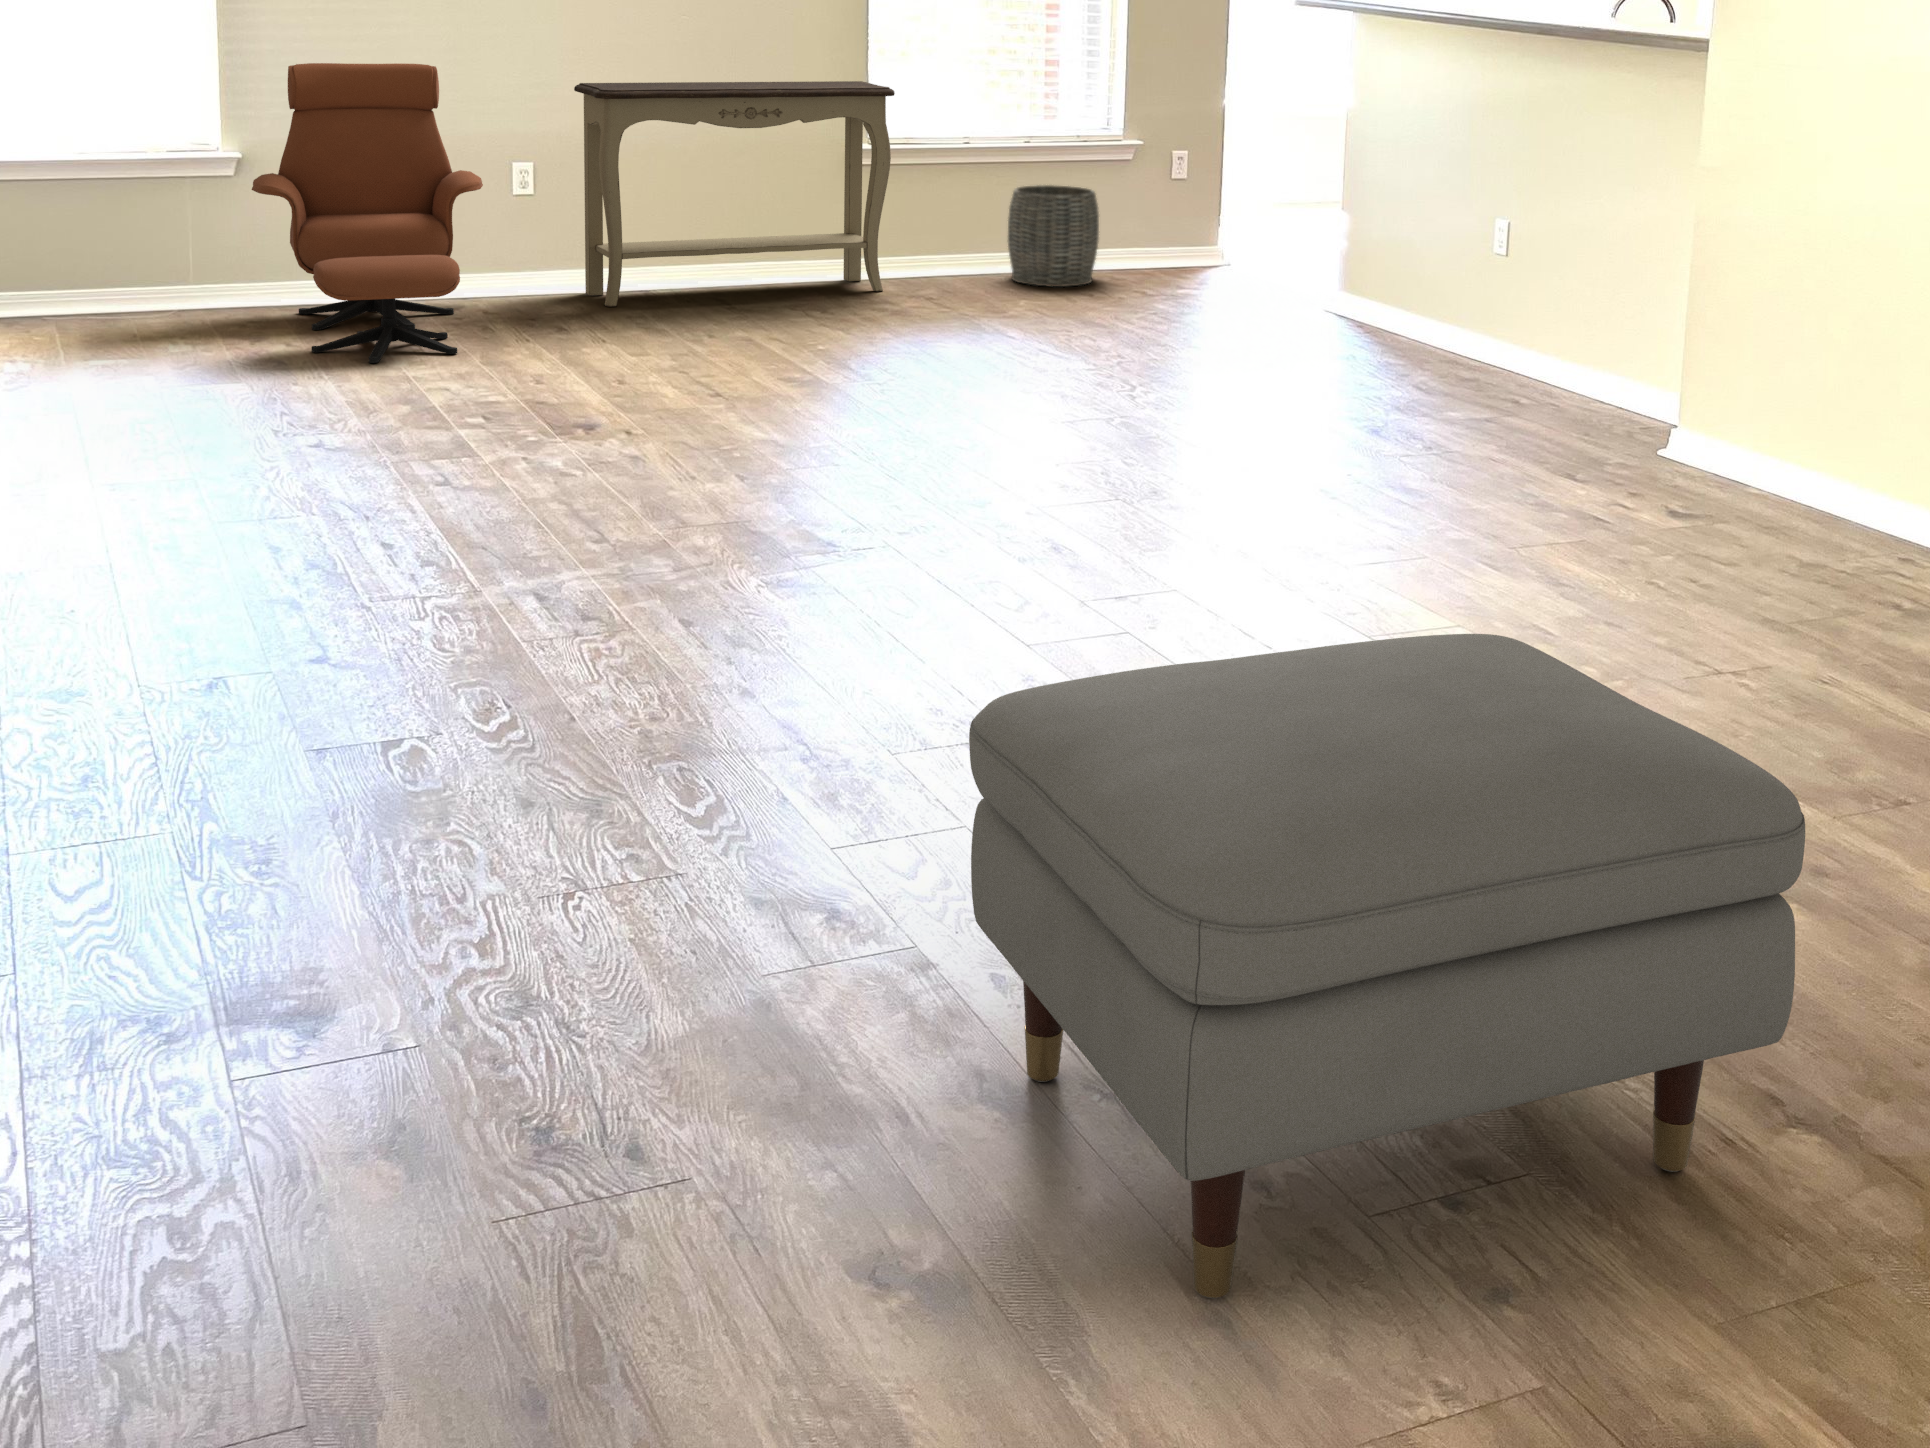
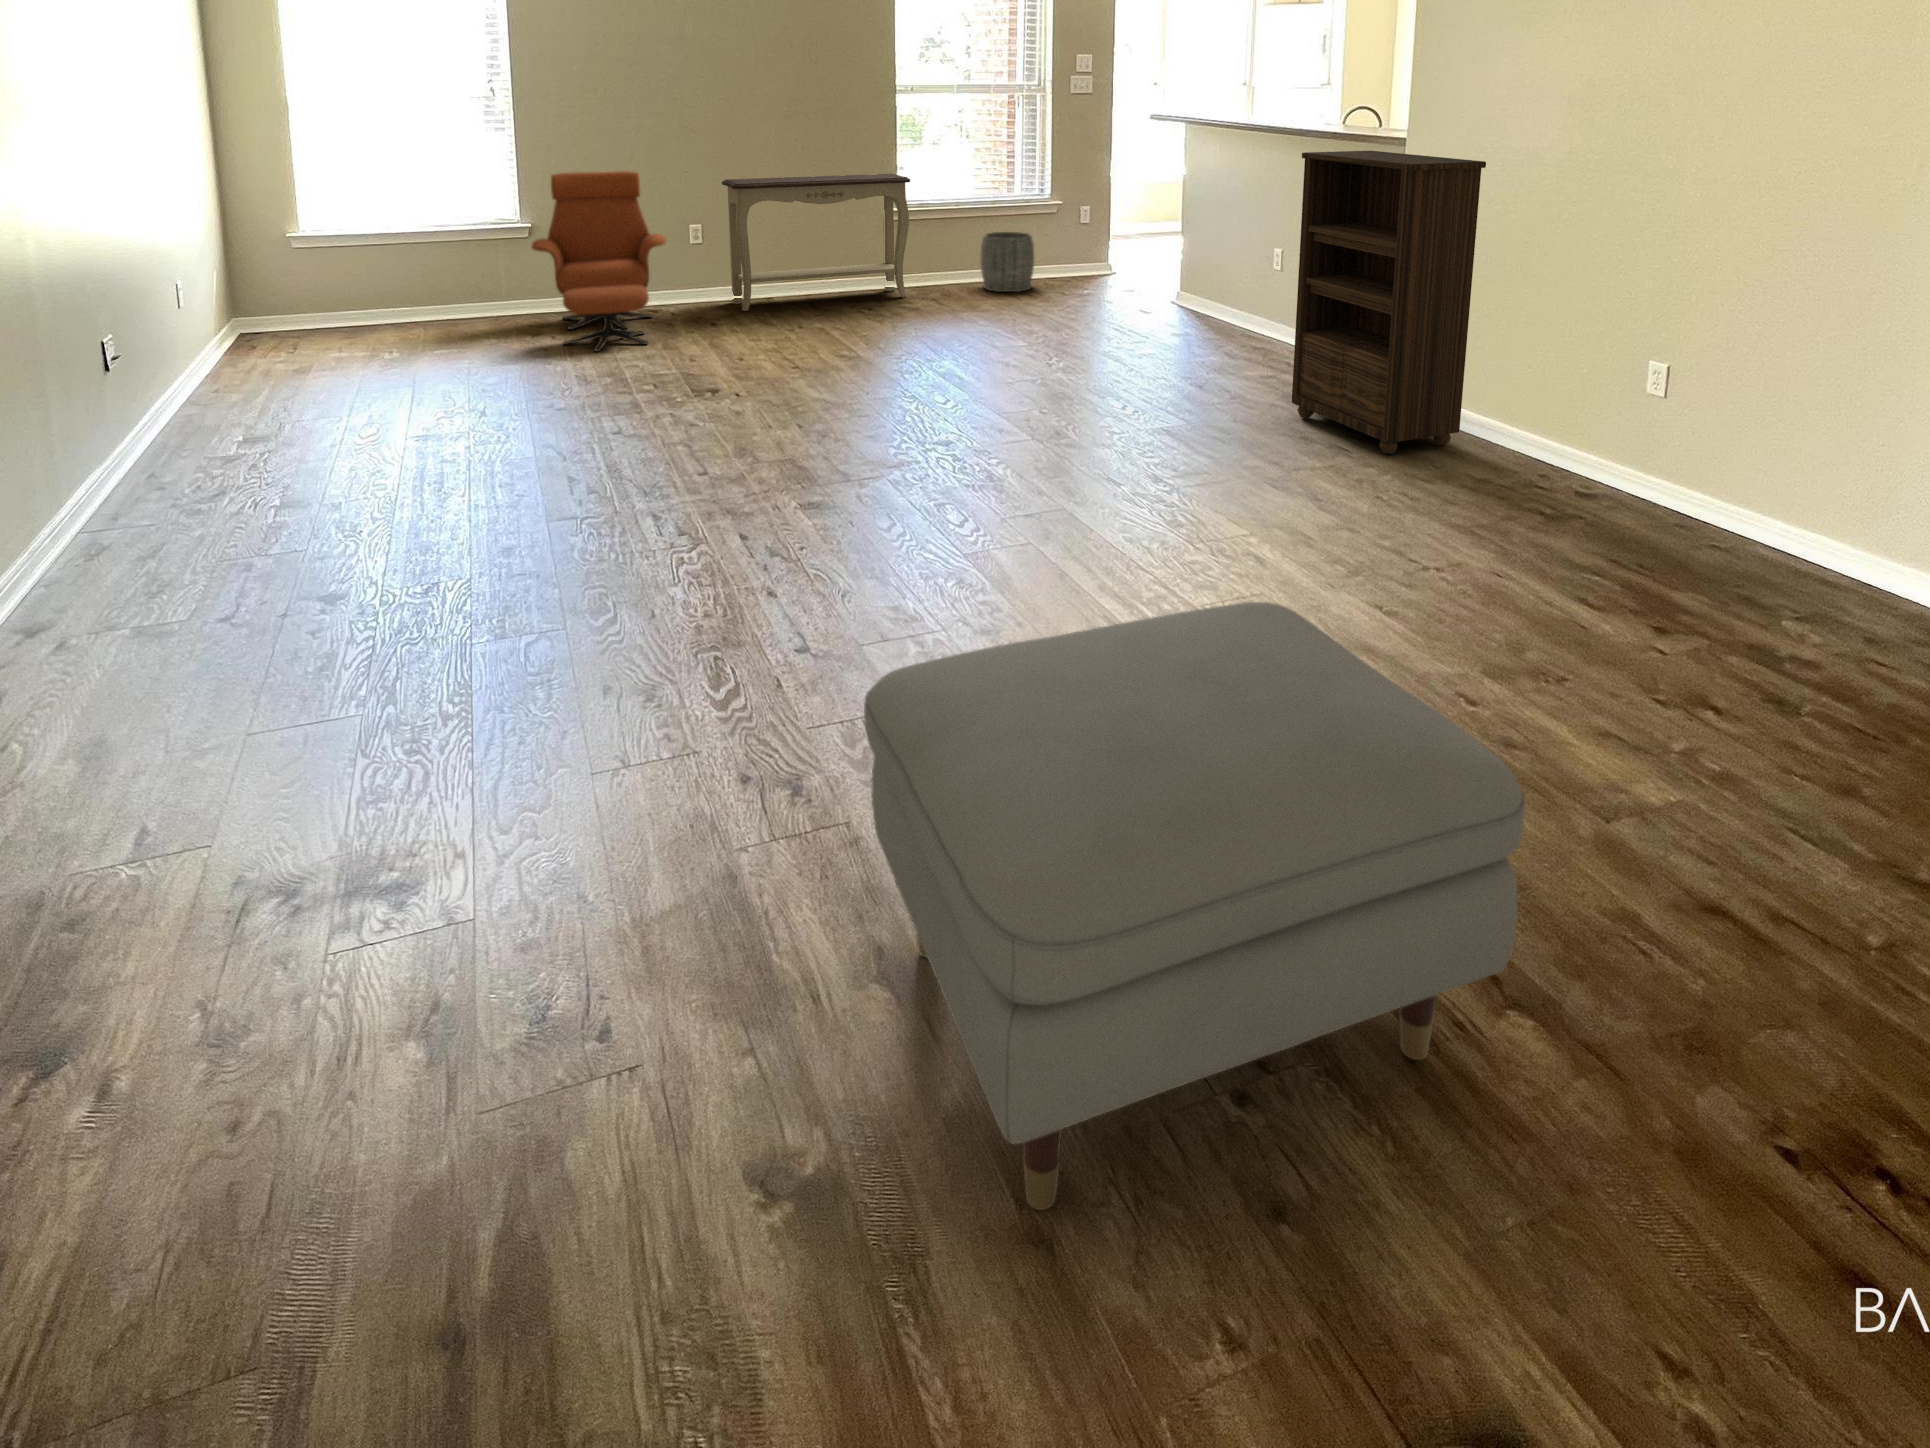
bookshelf: none [1527,55,1827,526] -> present [1292,151,1486,454]

